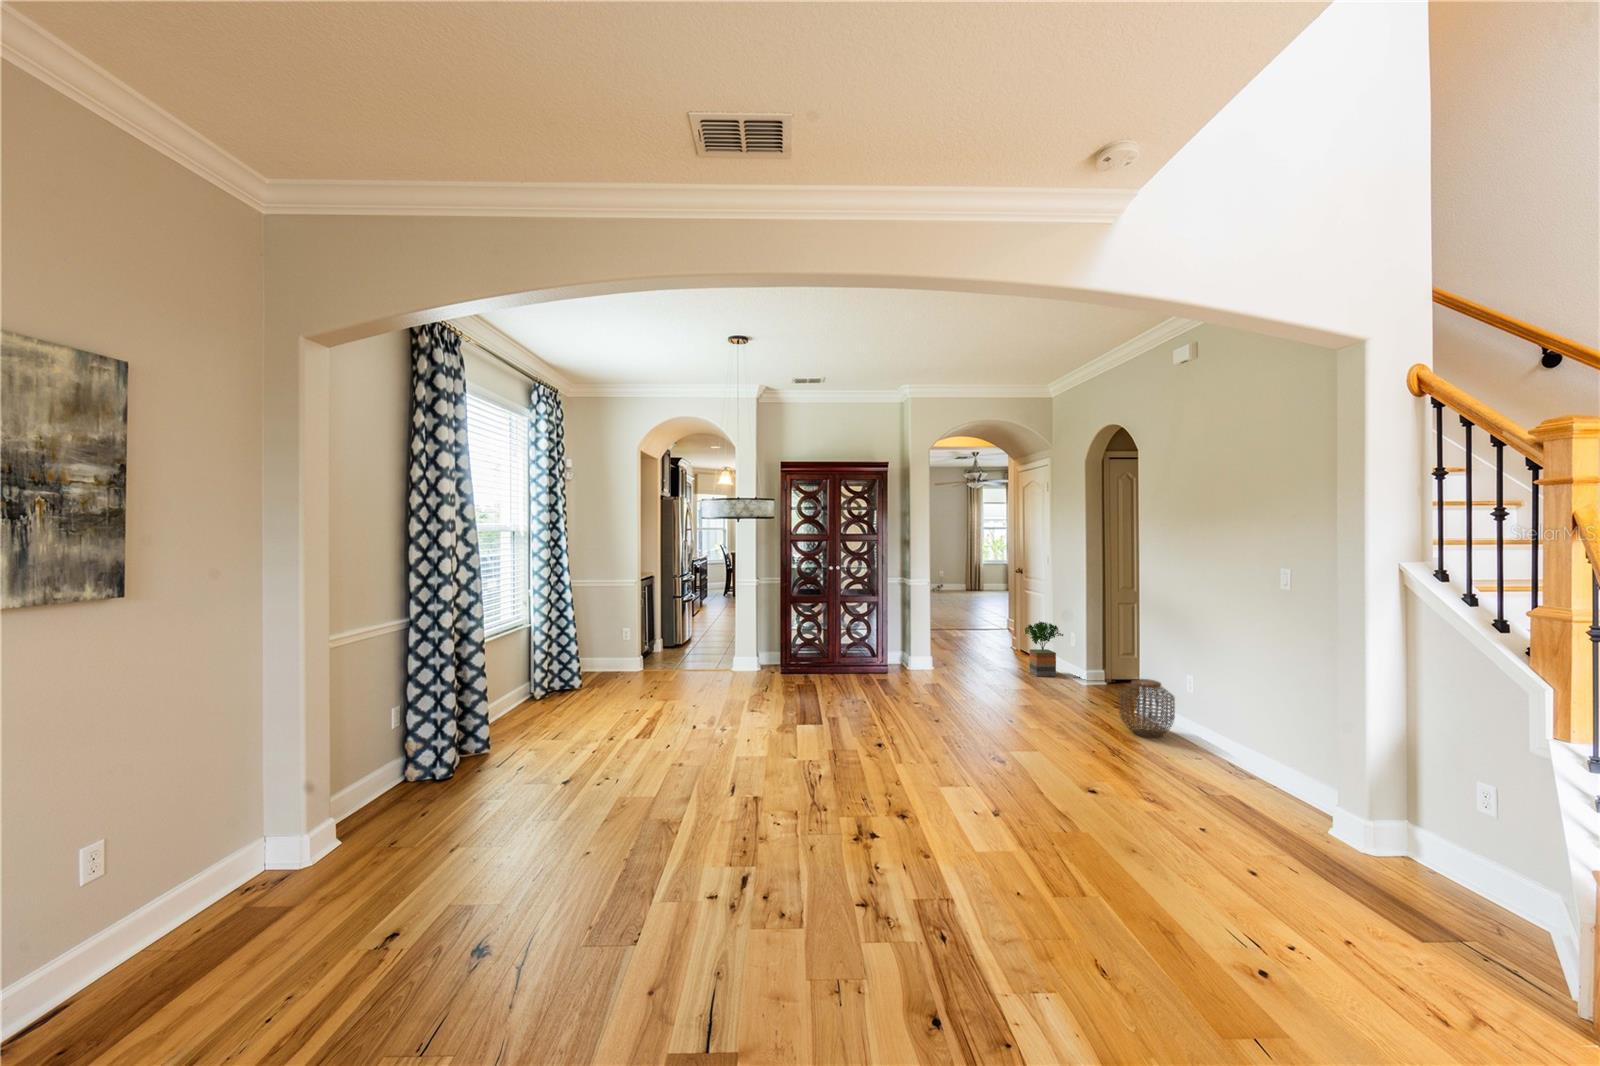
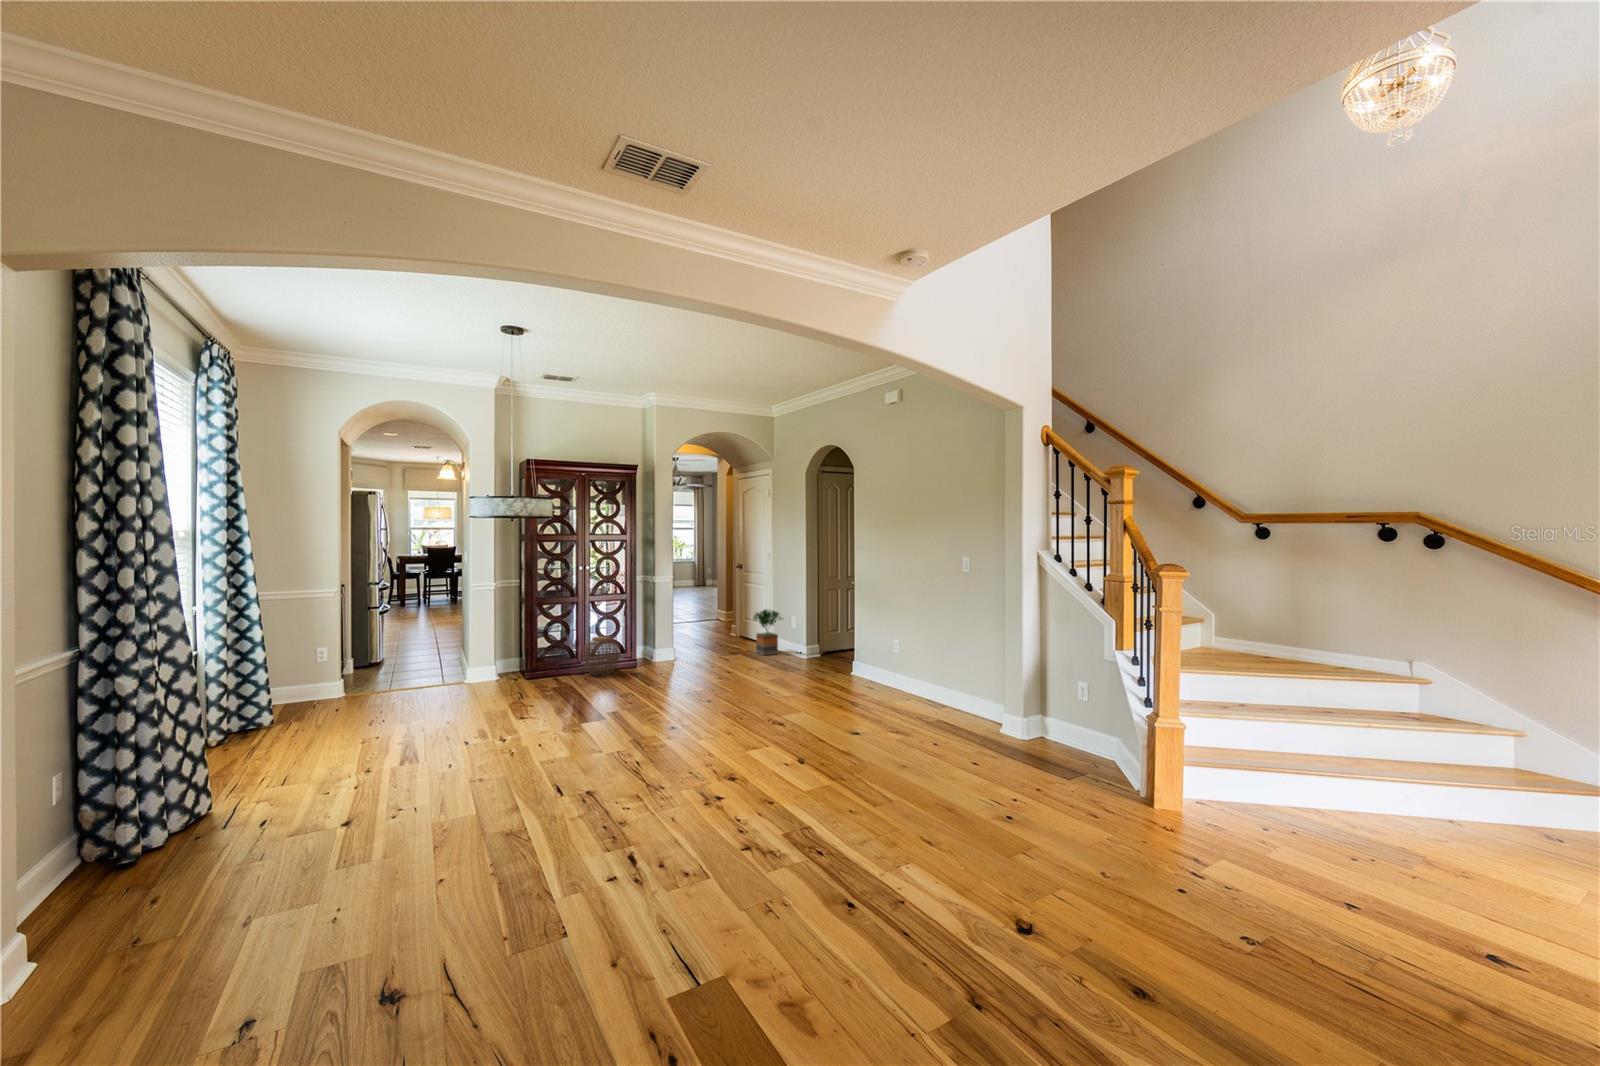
woven basket: present [1119,679,1175,738] -> present [583,636,620,675]

